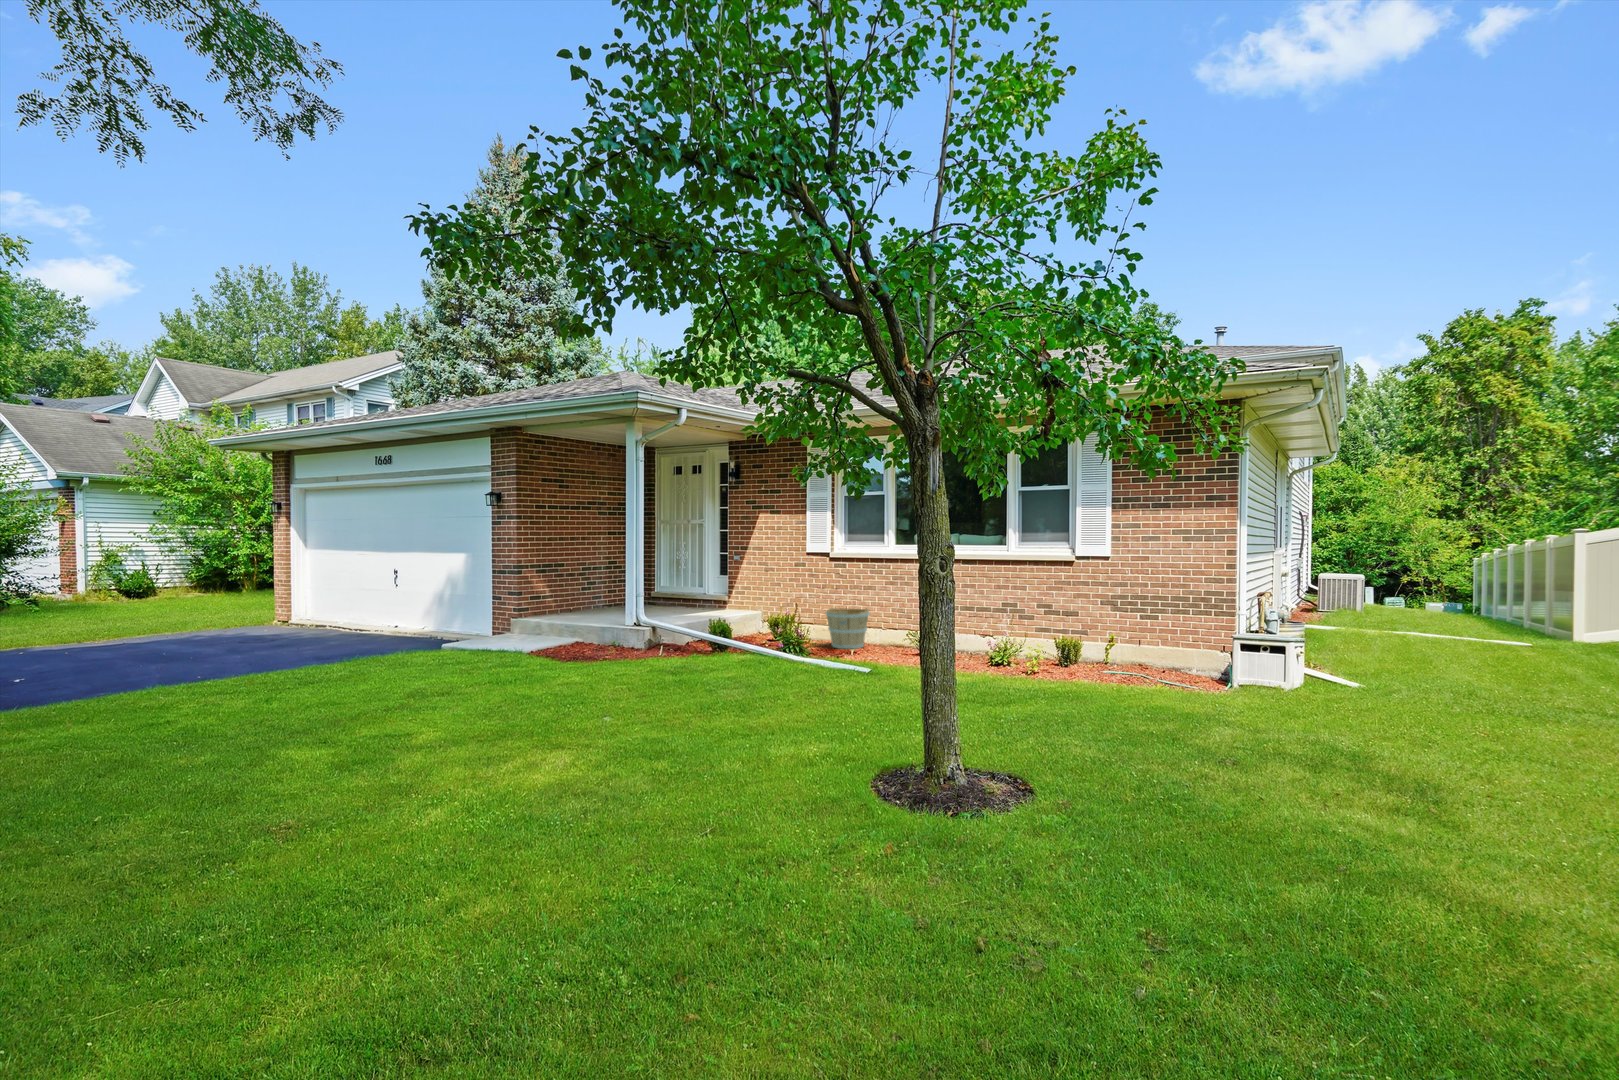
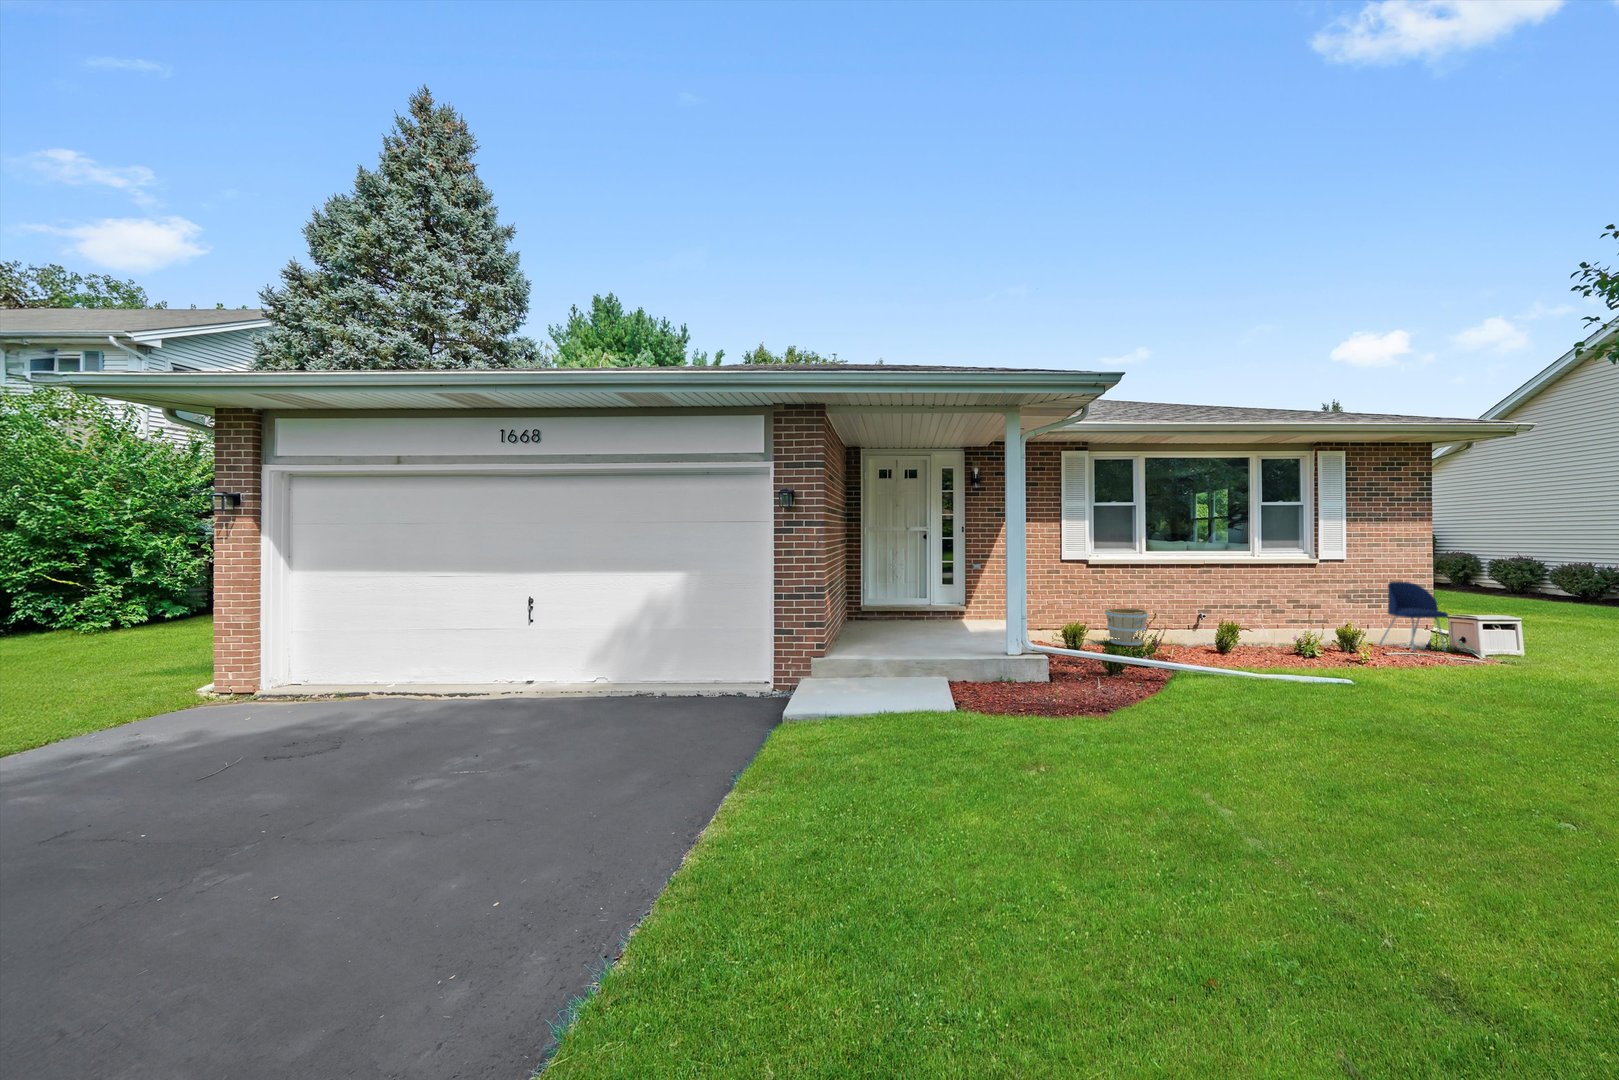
chair: none [1138,585,1200,679] -> present [1380,582,1448,651]

